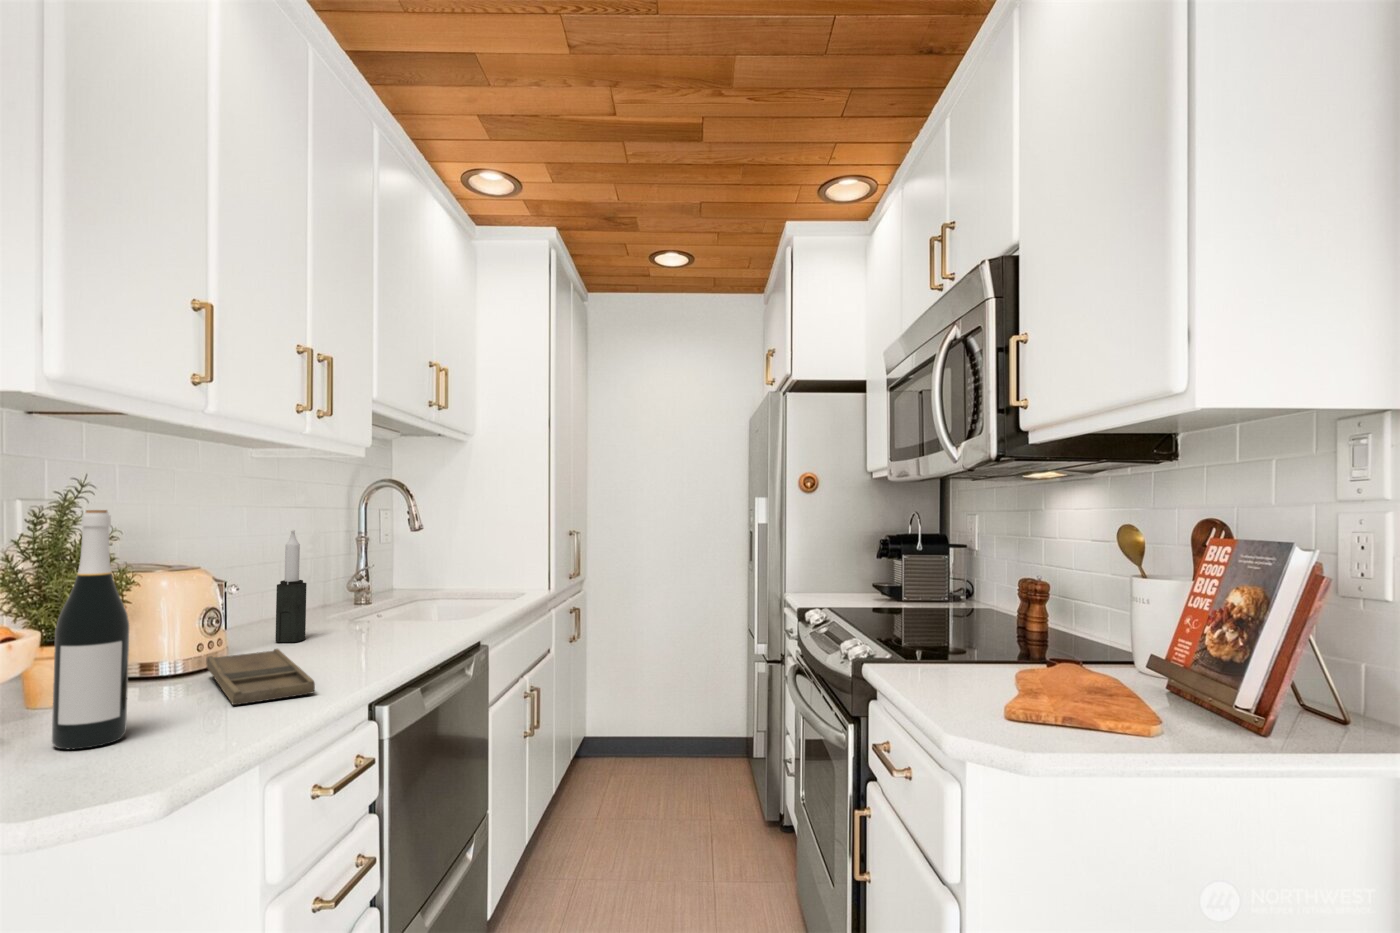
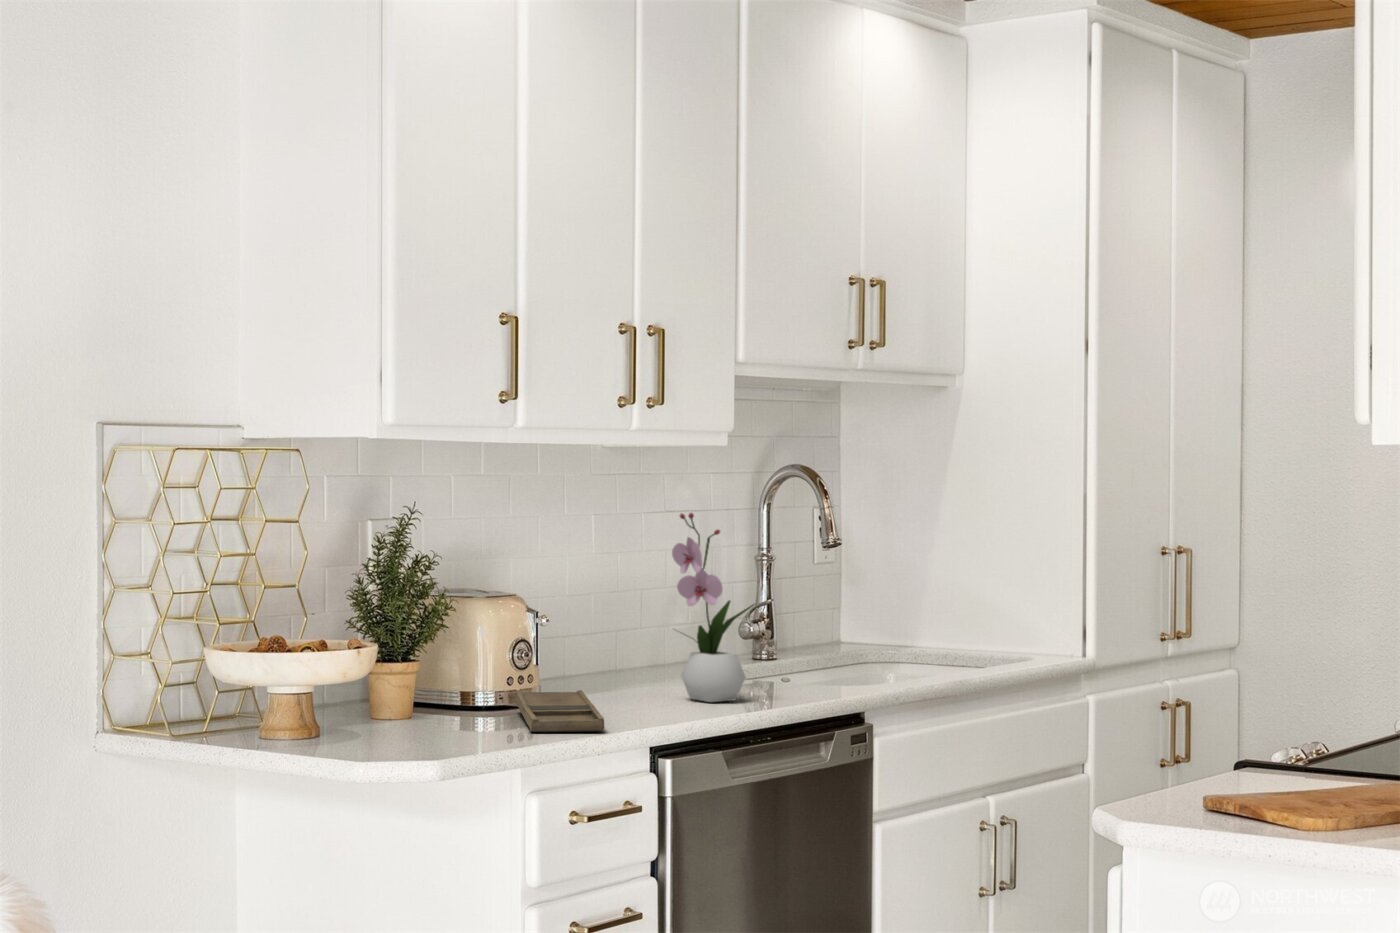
flower arrangement: none [356,486,430,643] -> present [672,513,755,702]
wine bottle: present [52,510,129,750] -> none [394,541,448,744]
candle: present [275,530,307,642] -> none [590,562,623,693]

